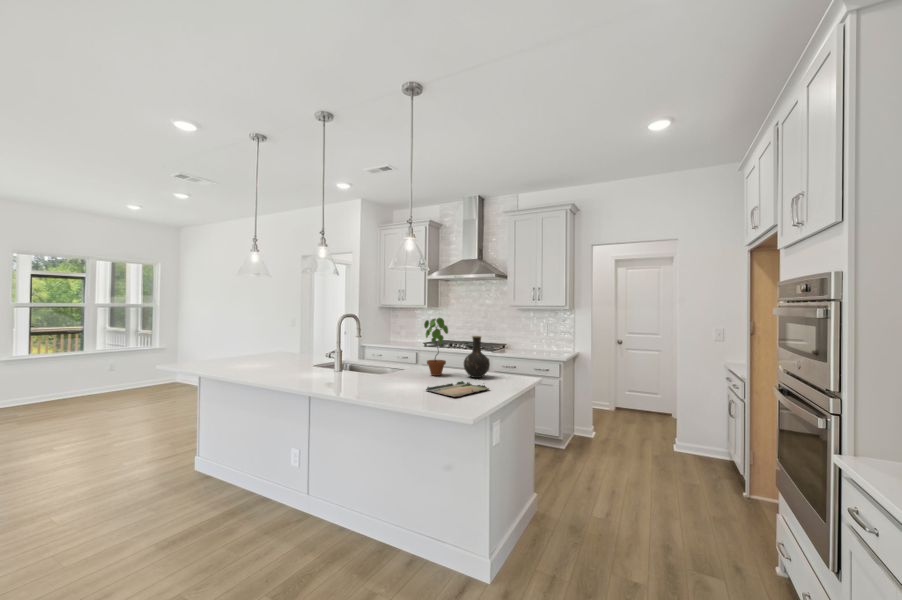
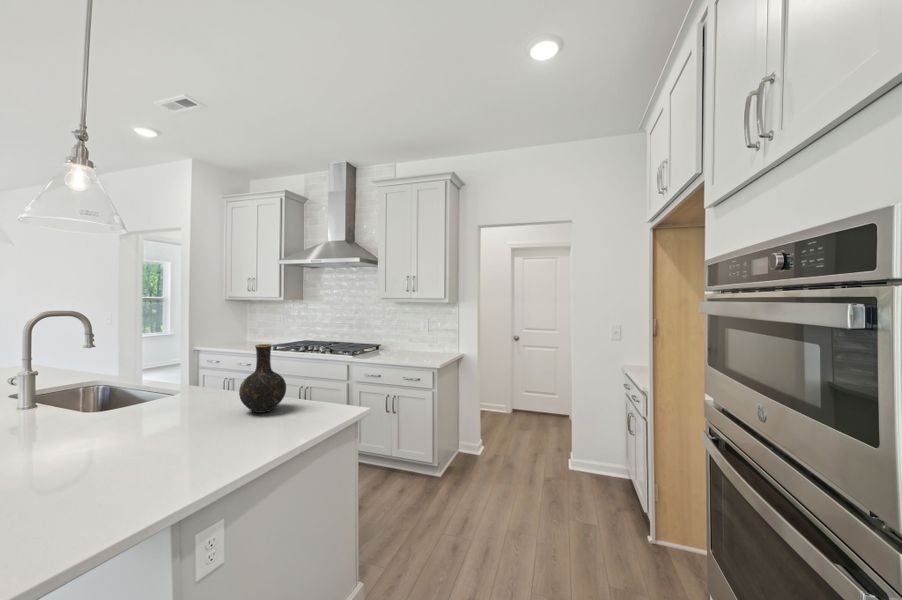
potted plant: present [424,318,448,376] -> none [176,315,218,411]
tray: present [426,381,489,397] -> none [92,426,238,483]

